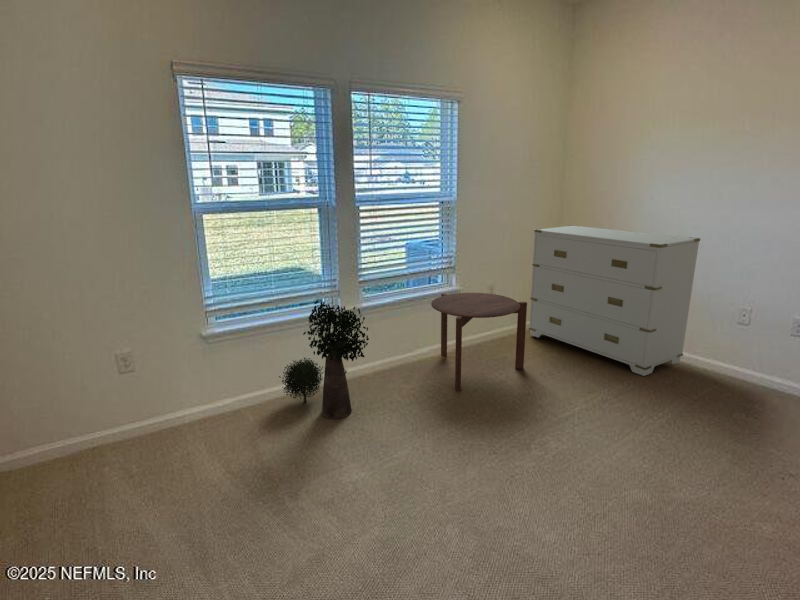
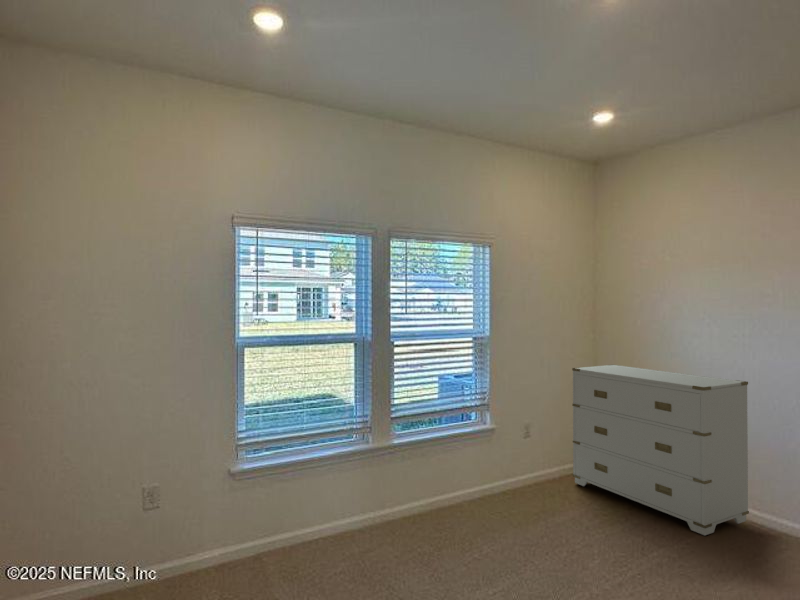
side table: present [431,293,527,391] -> none [464,433,567,543]
potted plant: present [279,300,369,419] -> none [303,434,398,567]

